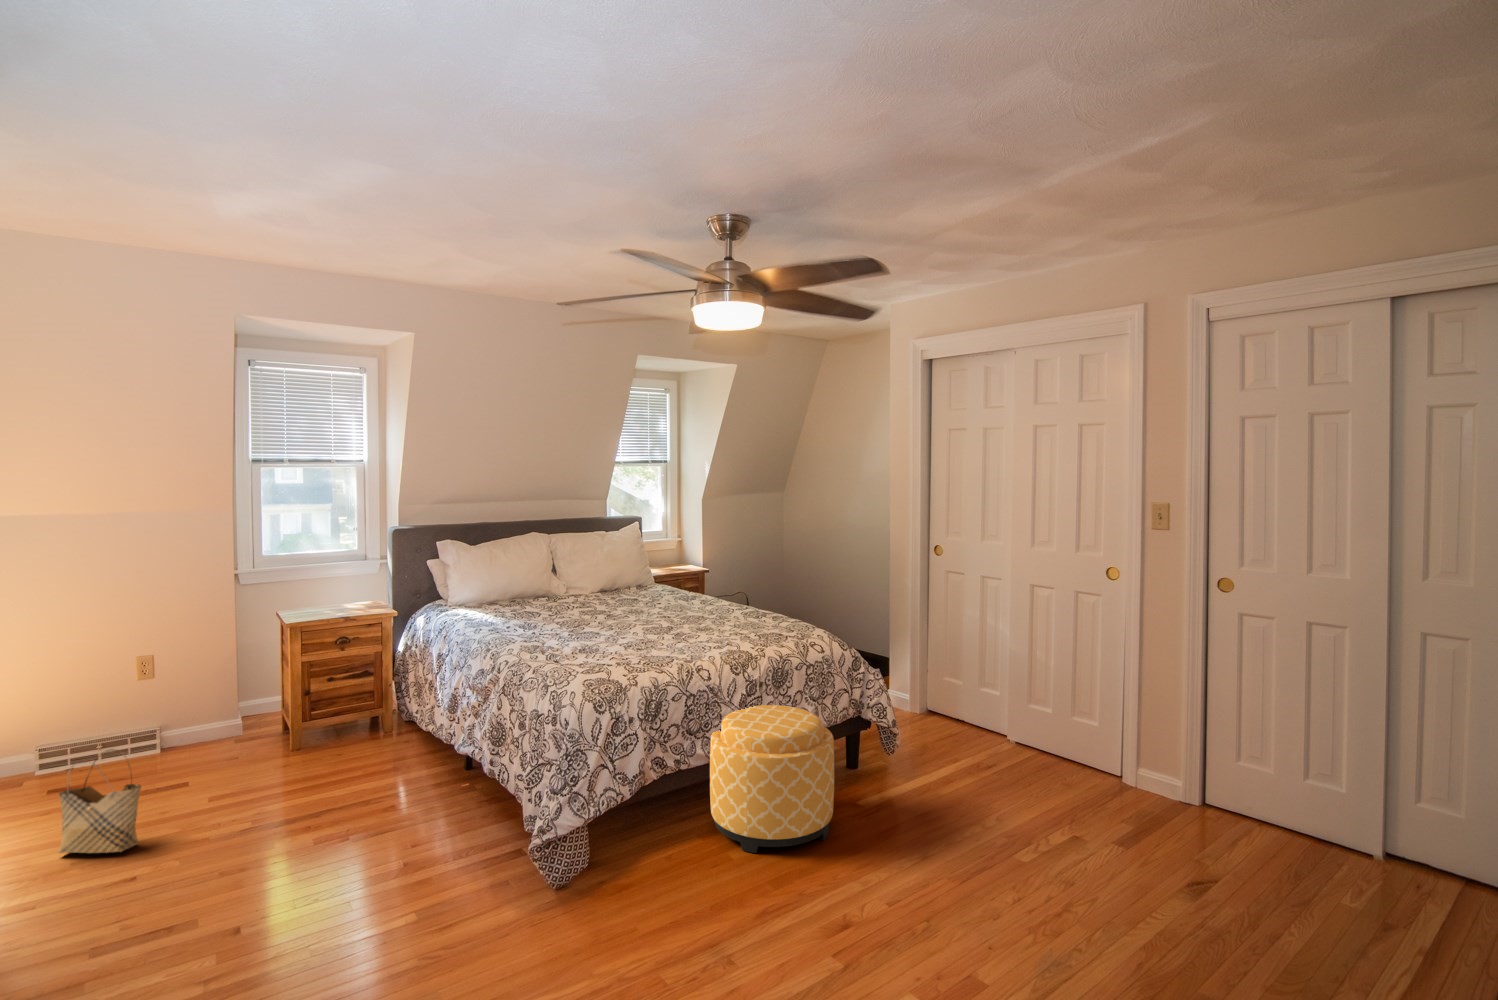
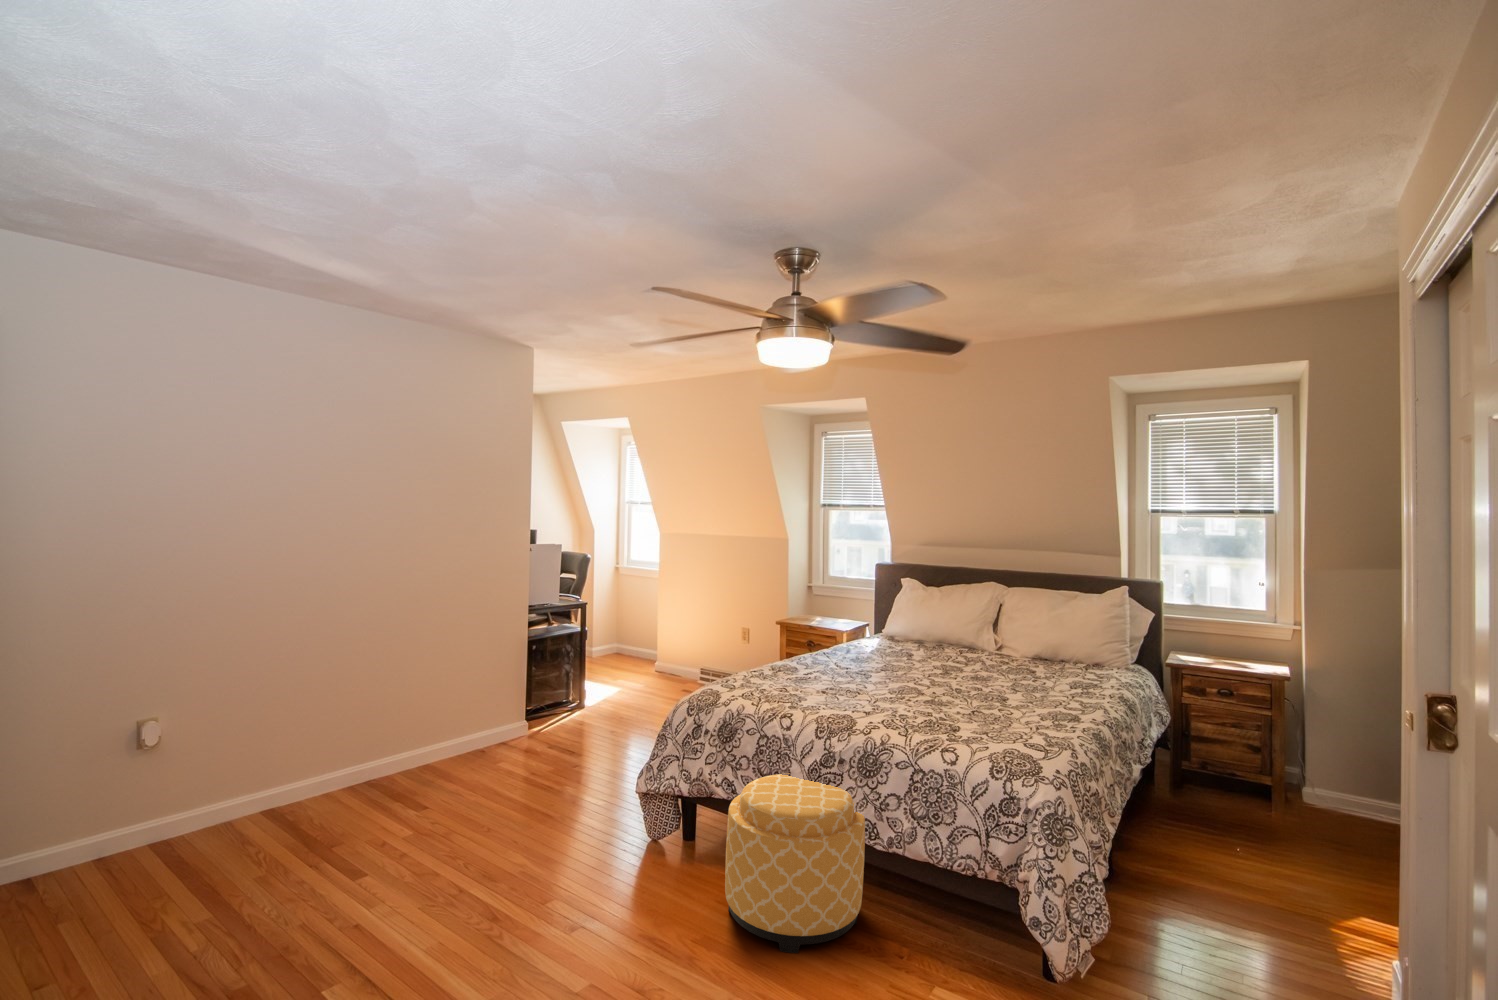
woven basket: present [59,749,141,853] -> none [621,658,647,716]

